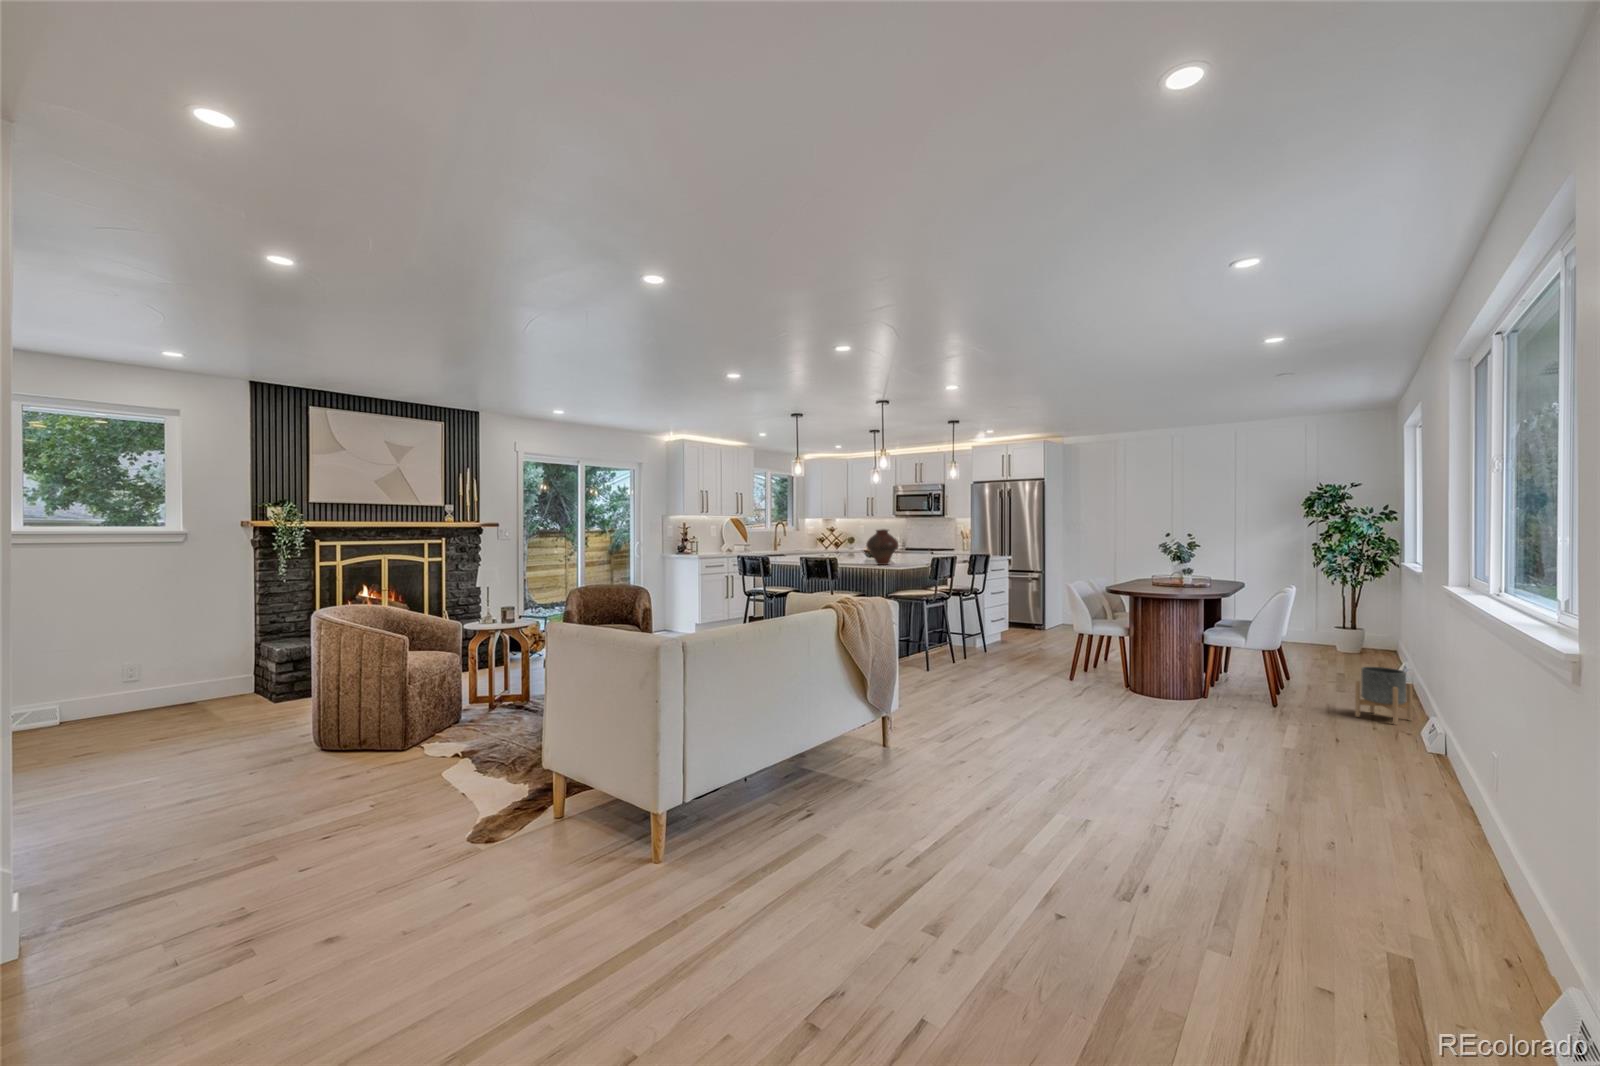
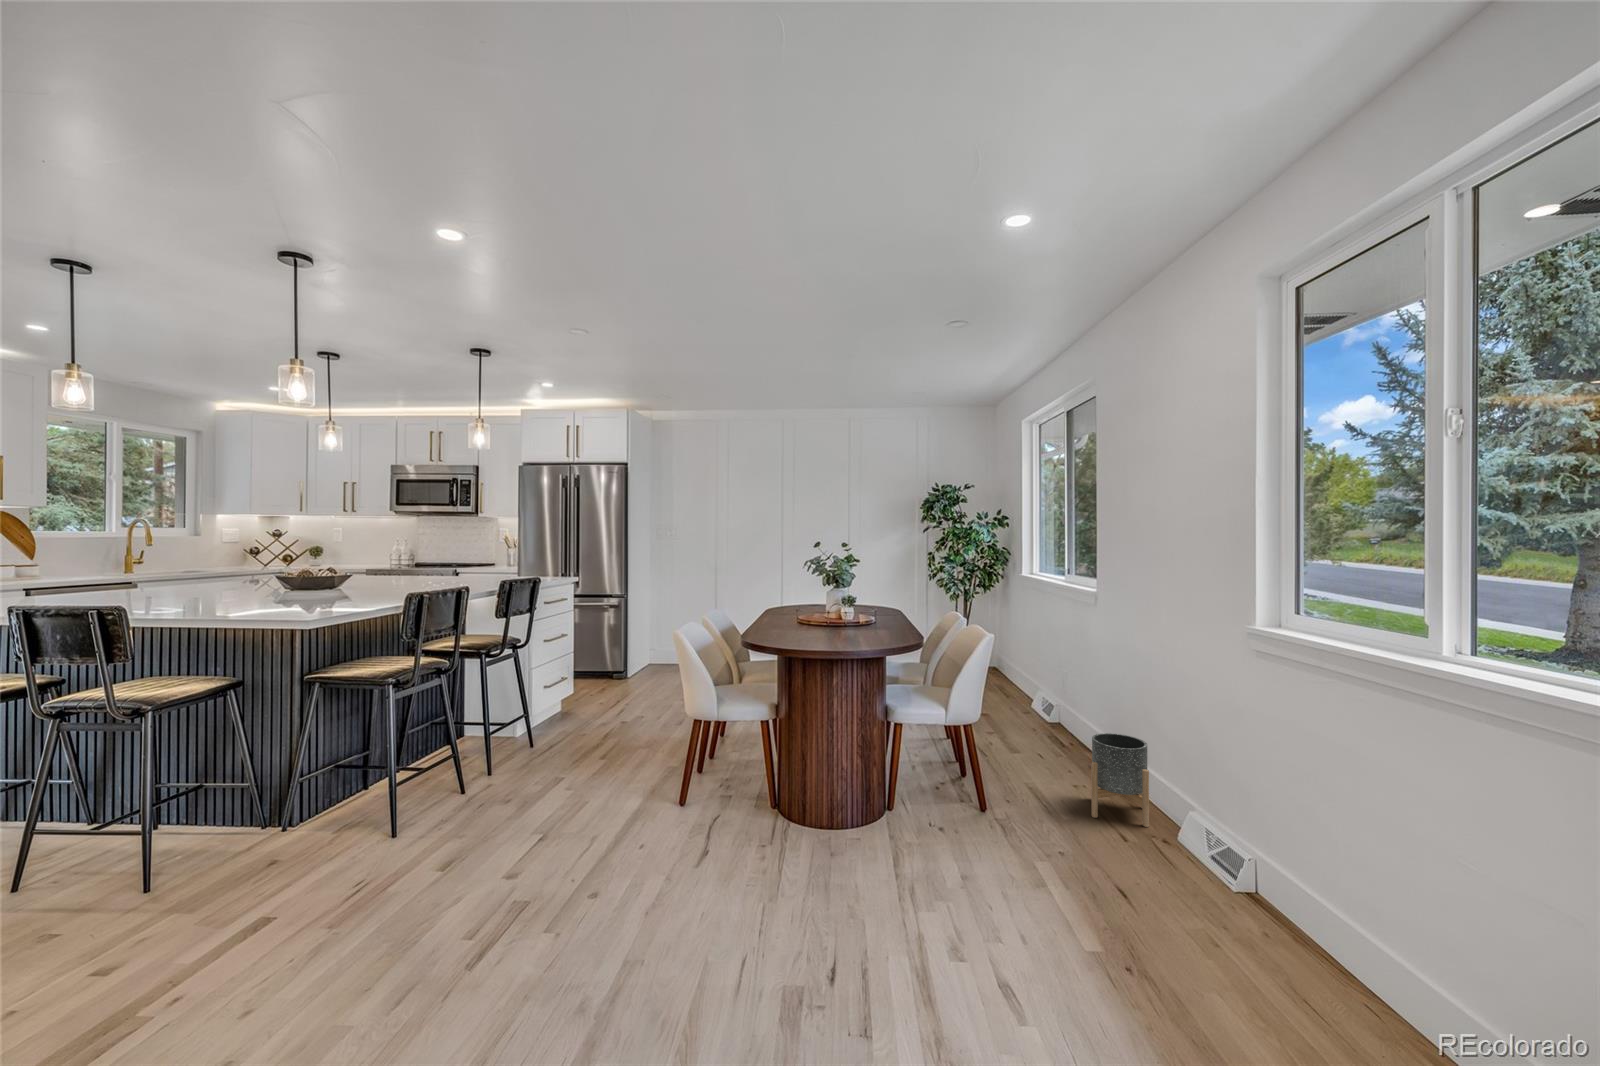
vase: present [866,529,898,565] -> none [238,531,330,610]

